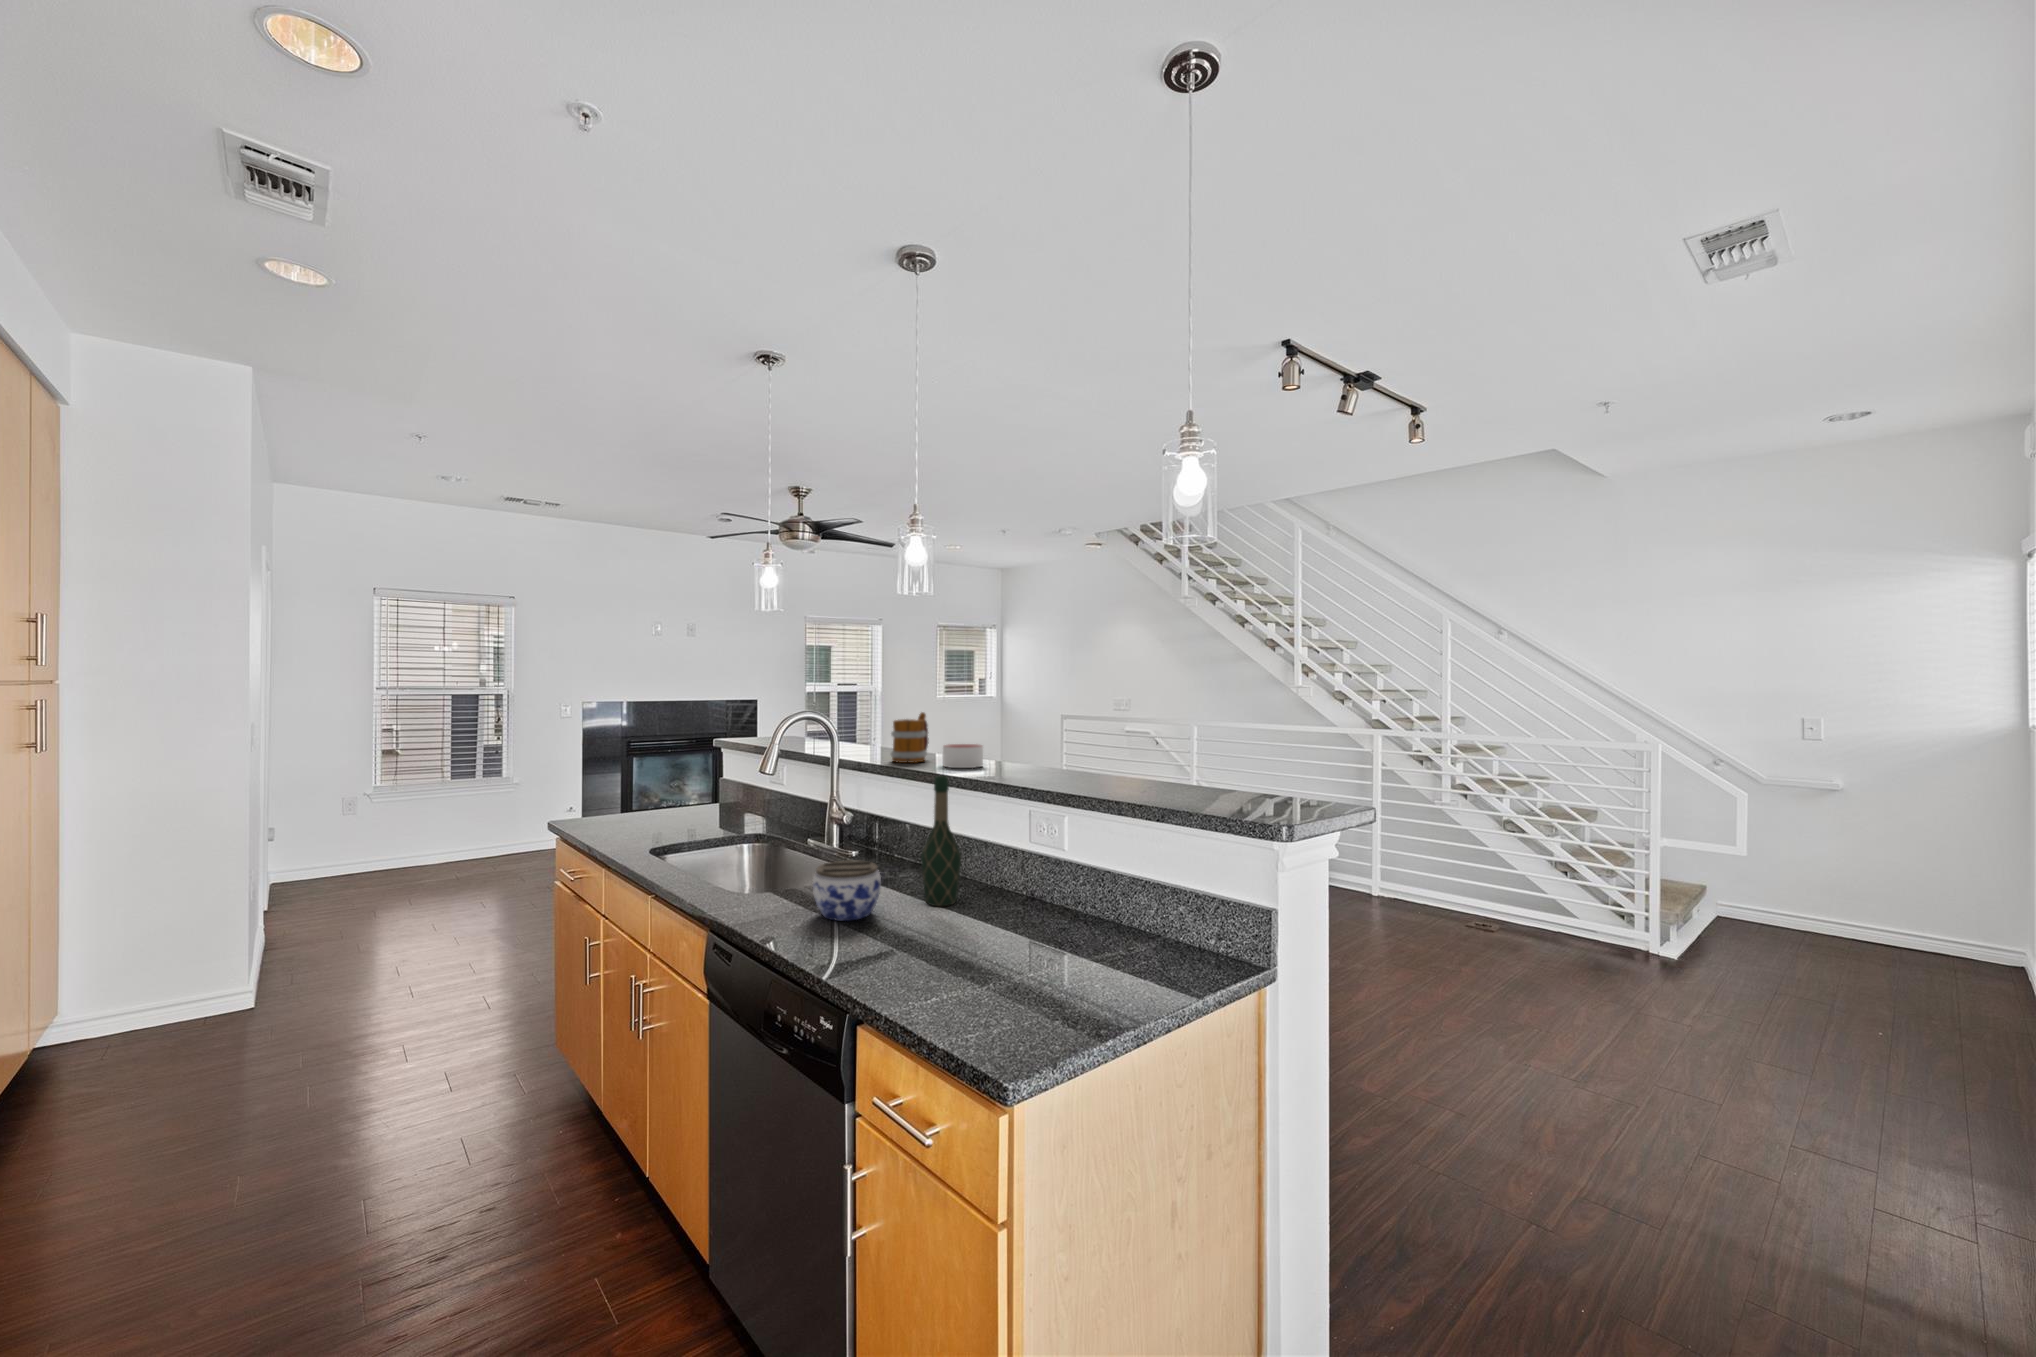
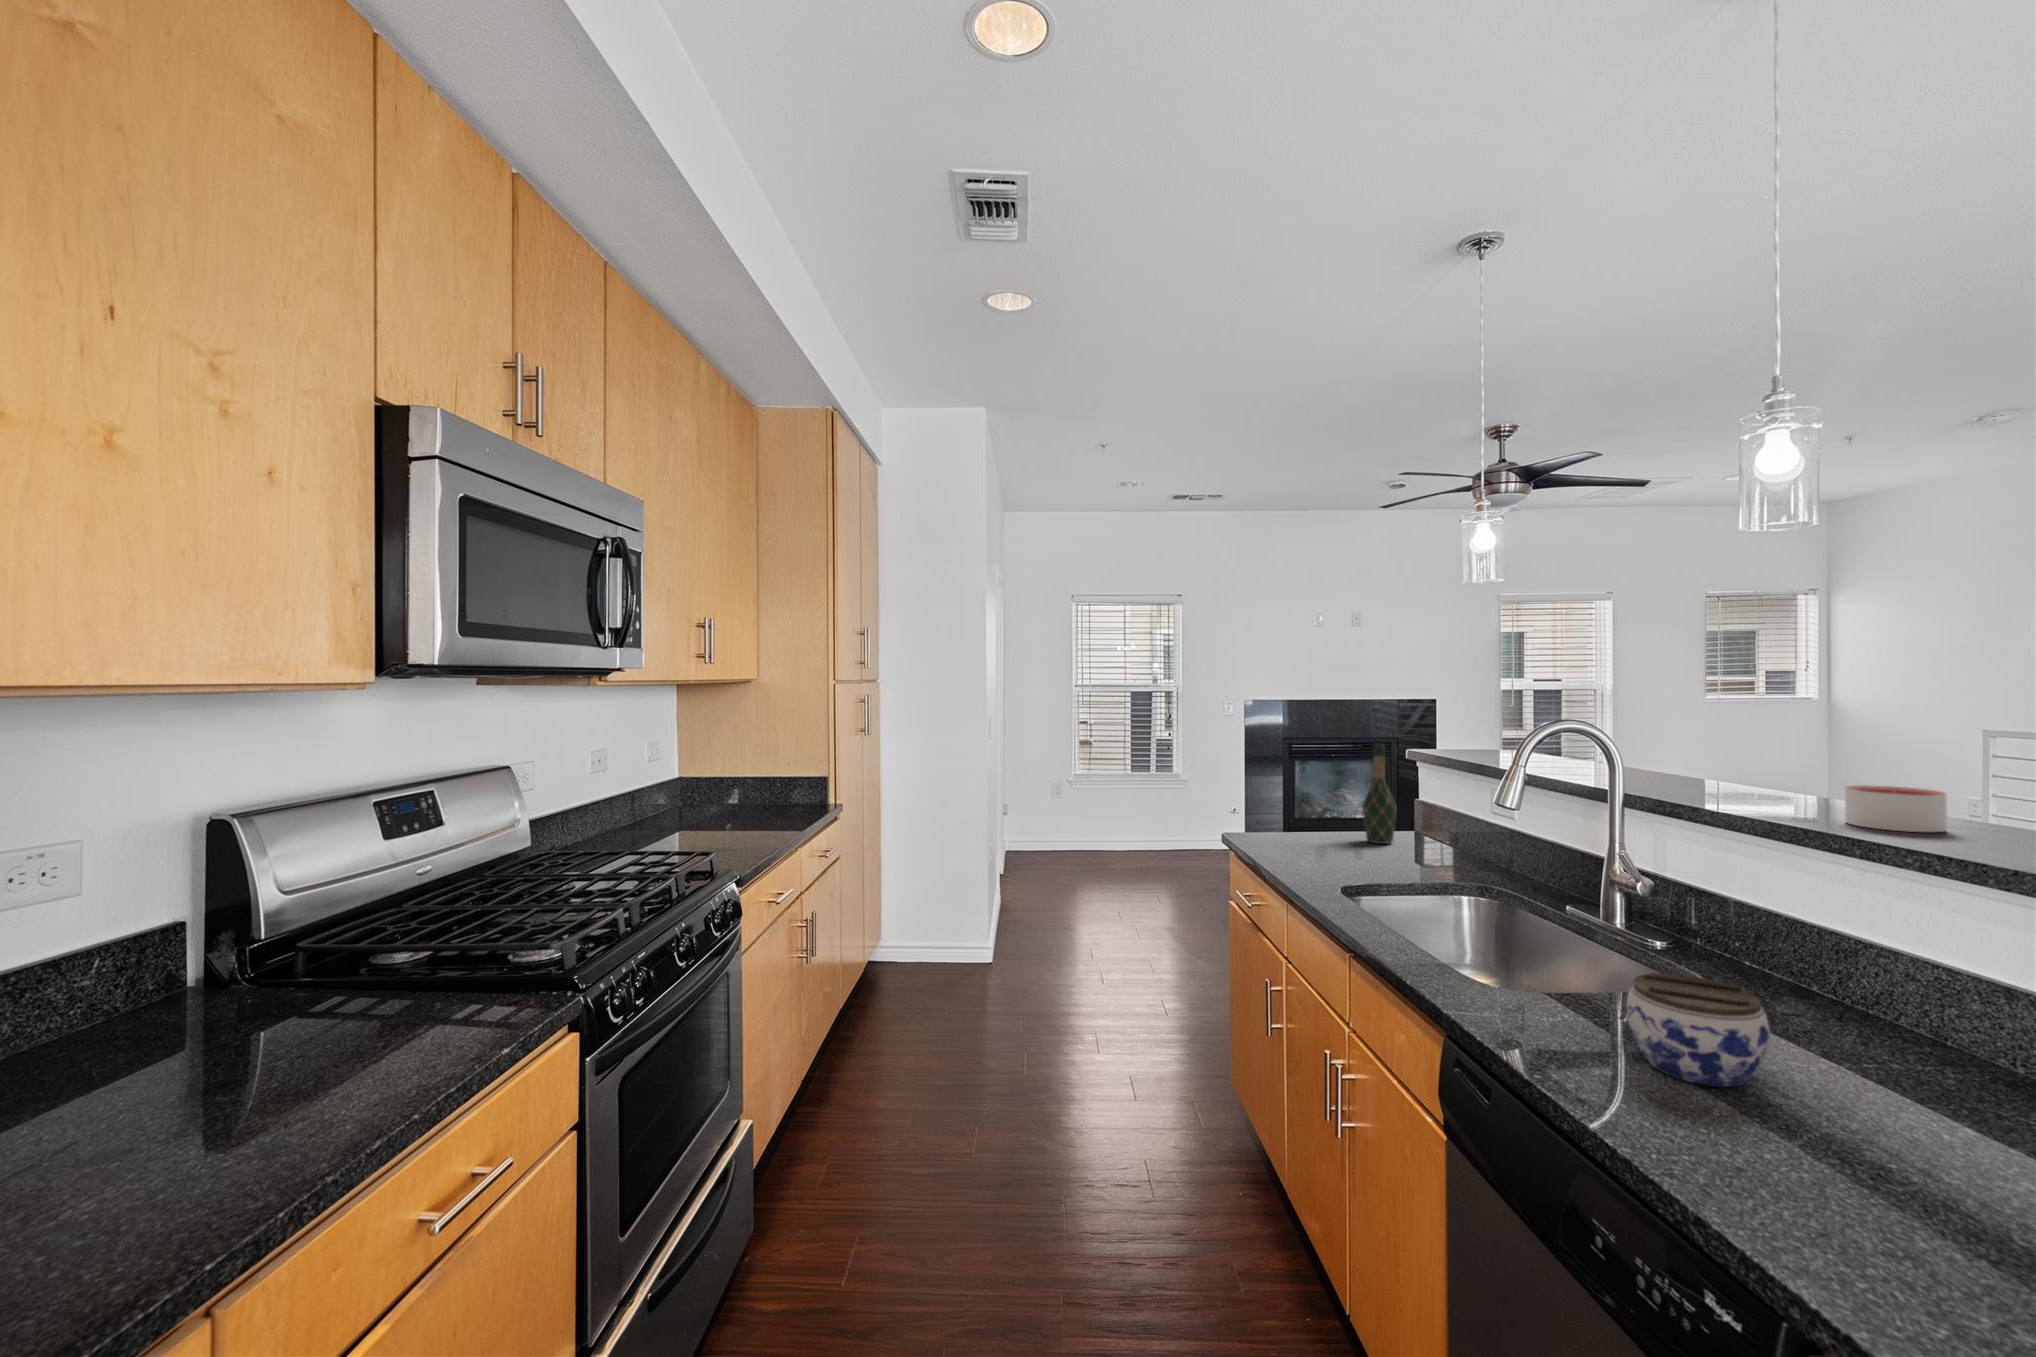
mug: present [891,712,929,763] -> none [1720,727,1799,811]
wine bottle: present [921,775,961,906] -> present [1363,744,1397,844]

